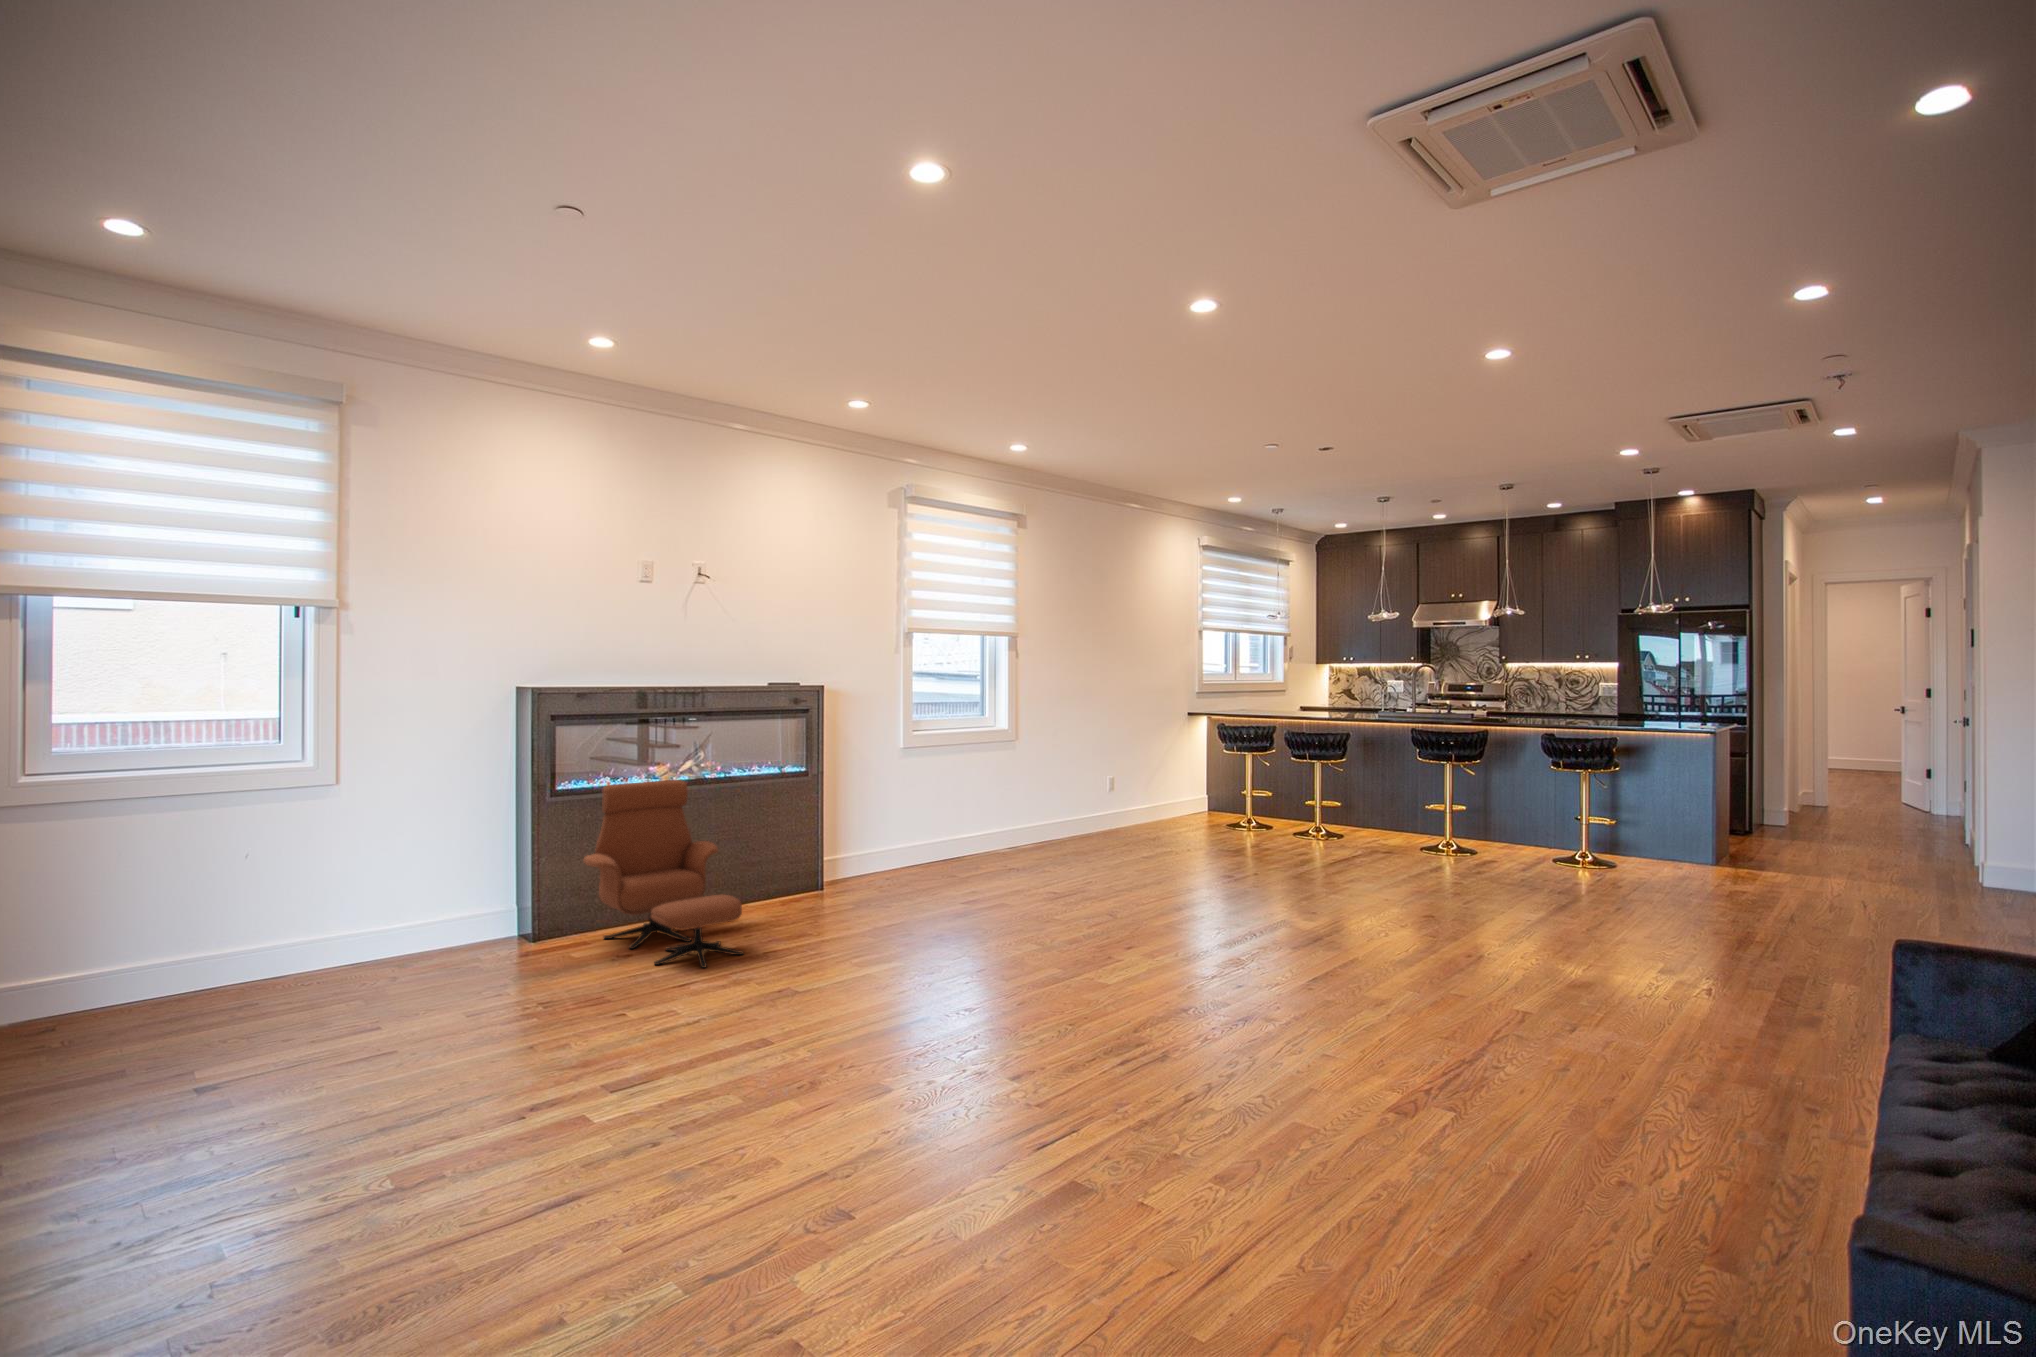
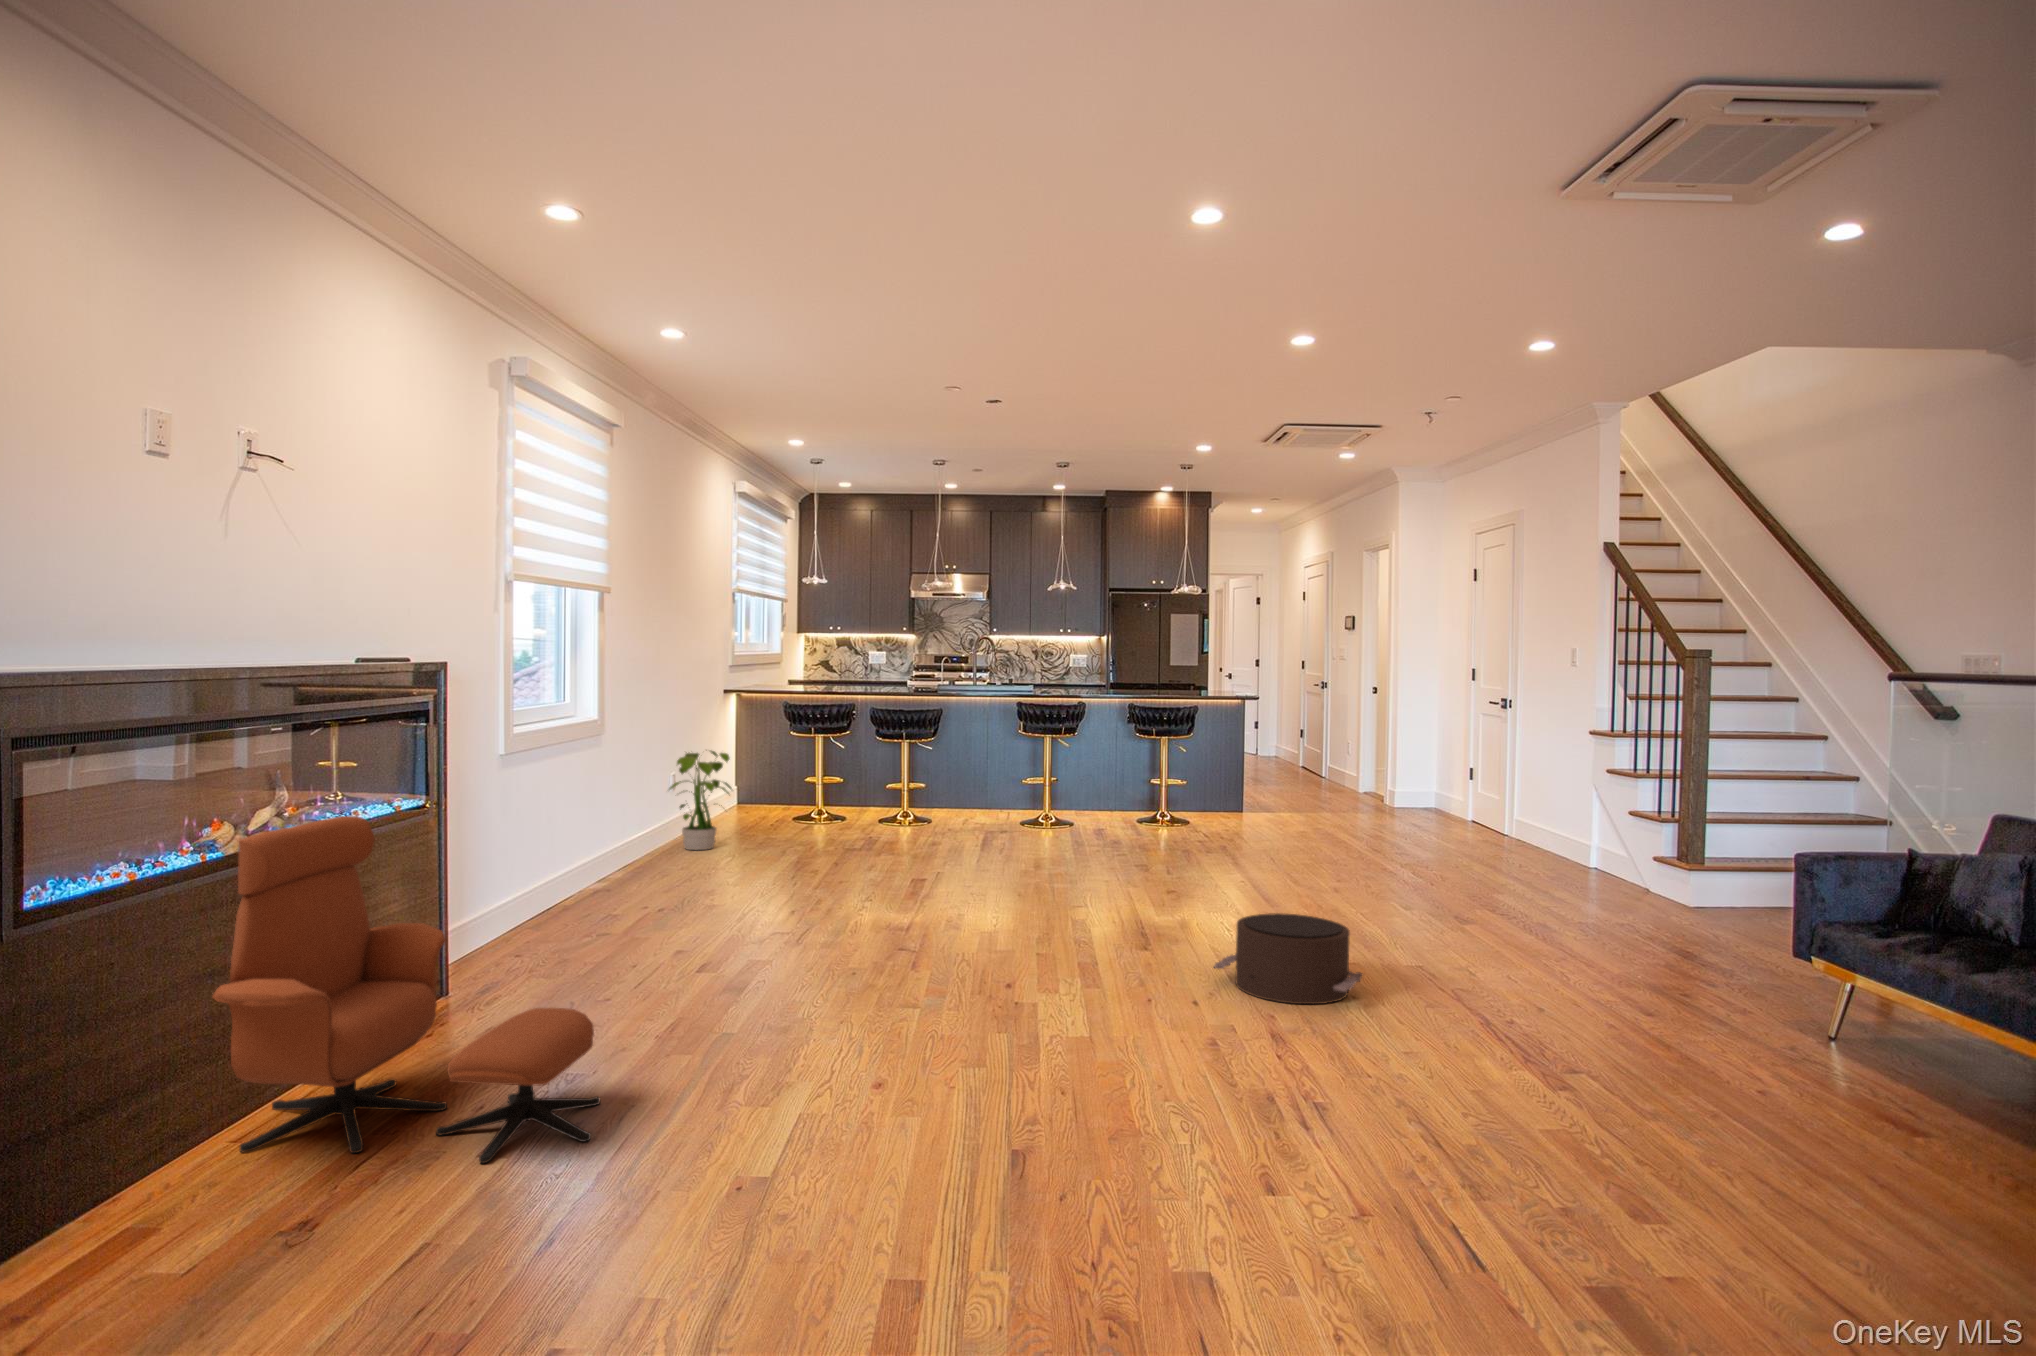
potted plant: none [1081,760,1133,838] -> present [669,751,732,850]
pouf: none [1227,929,1347,1018] -> present [1214,913,1363,1004]

